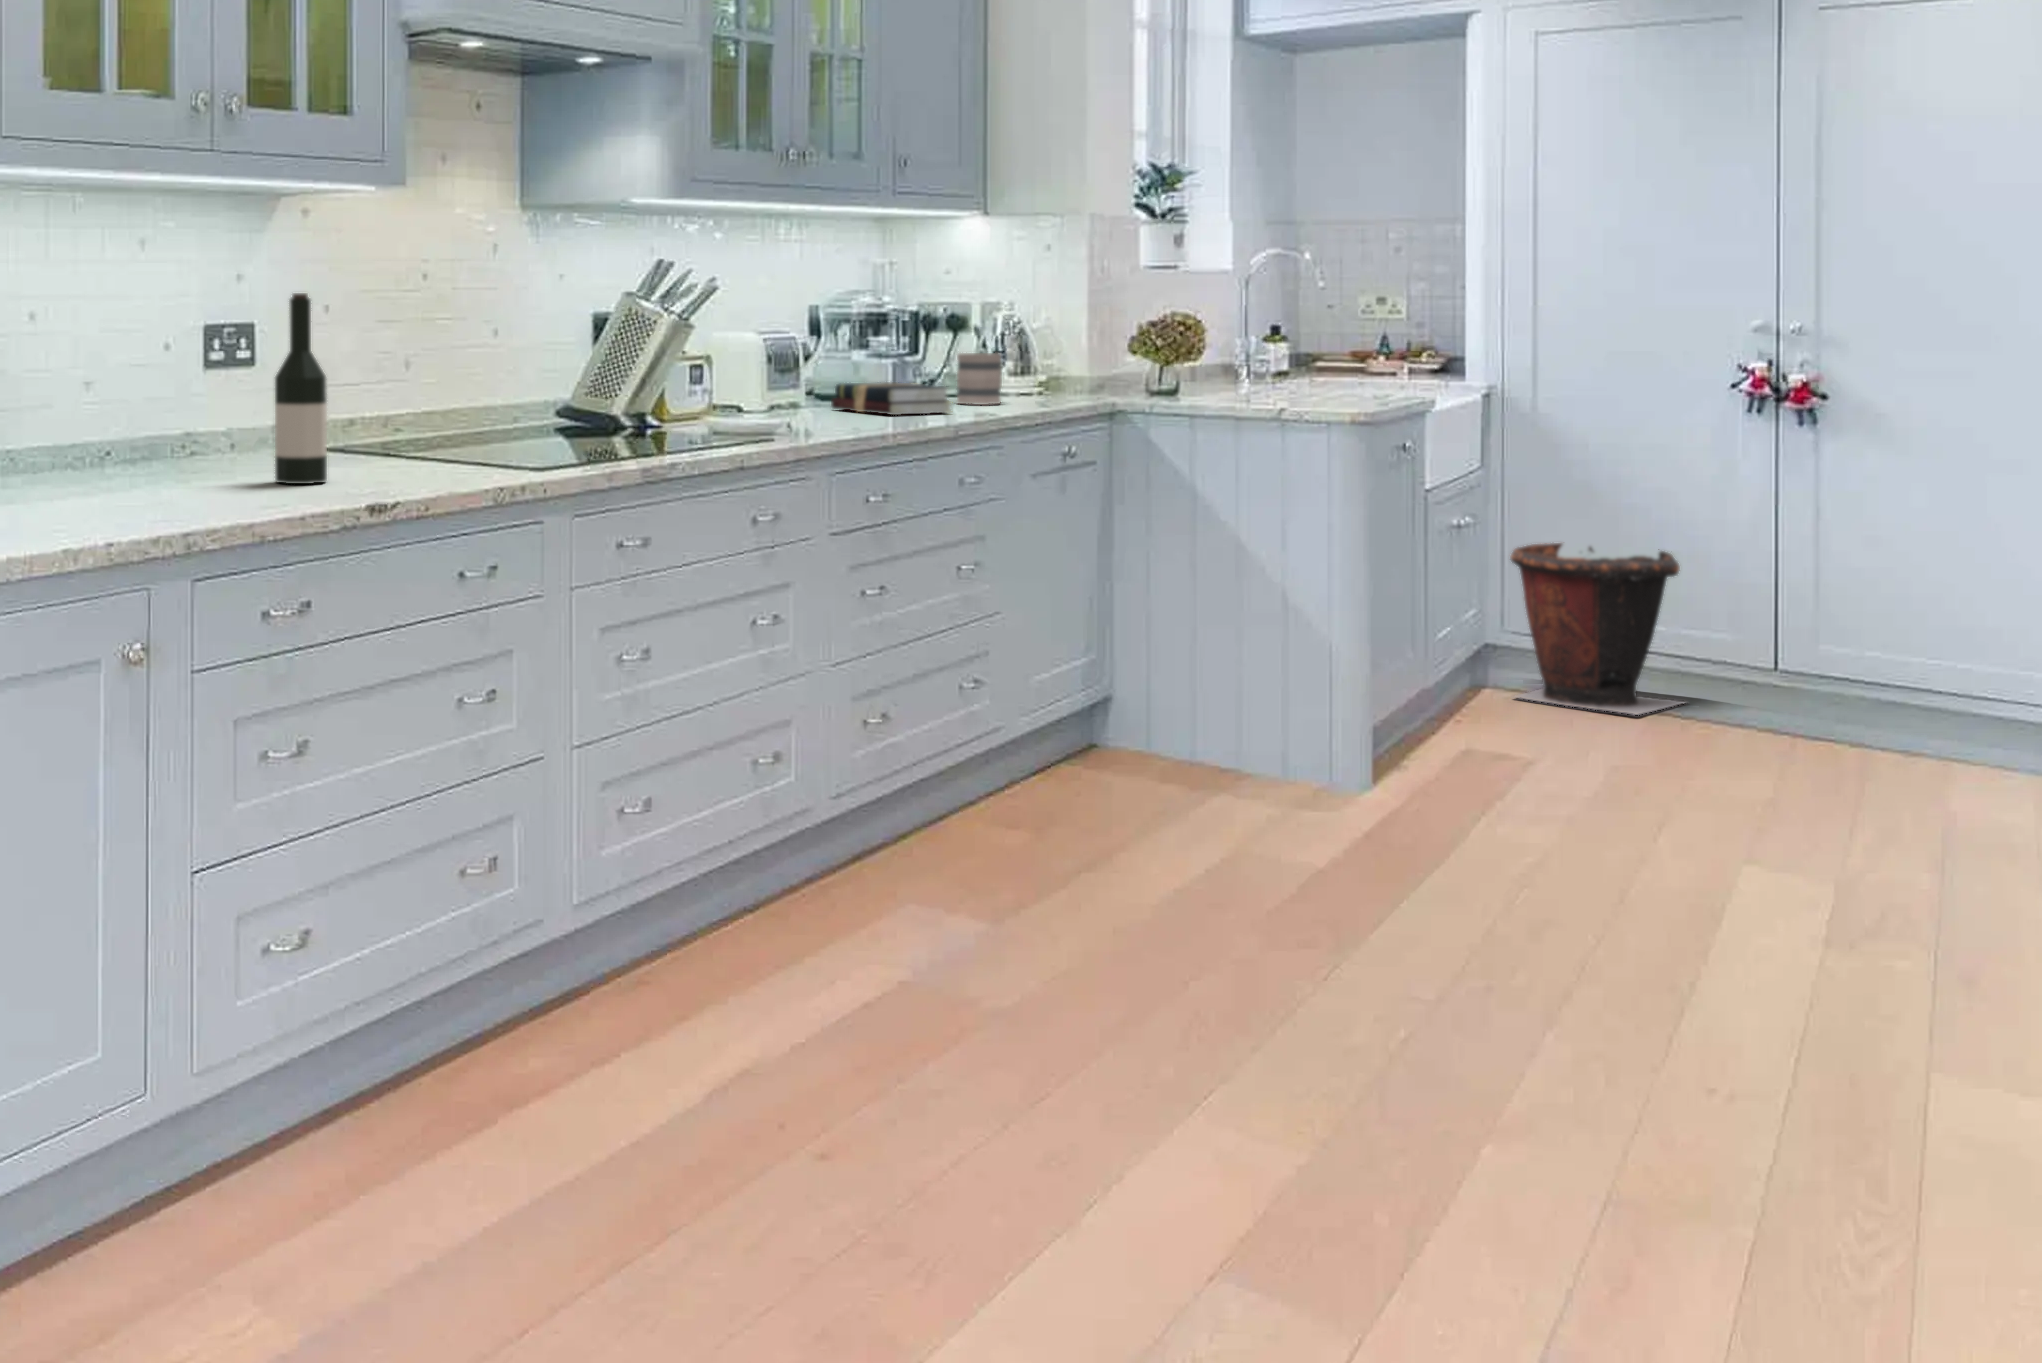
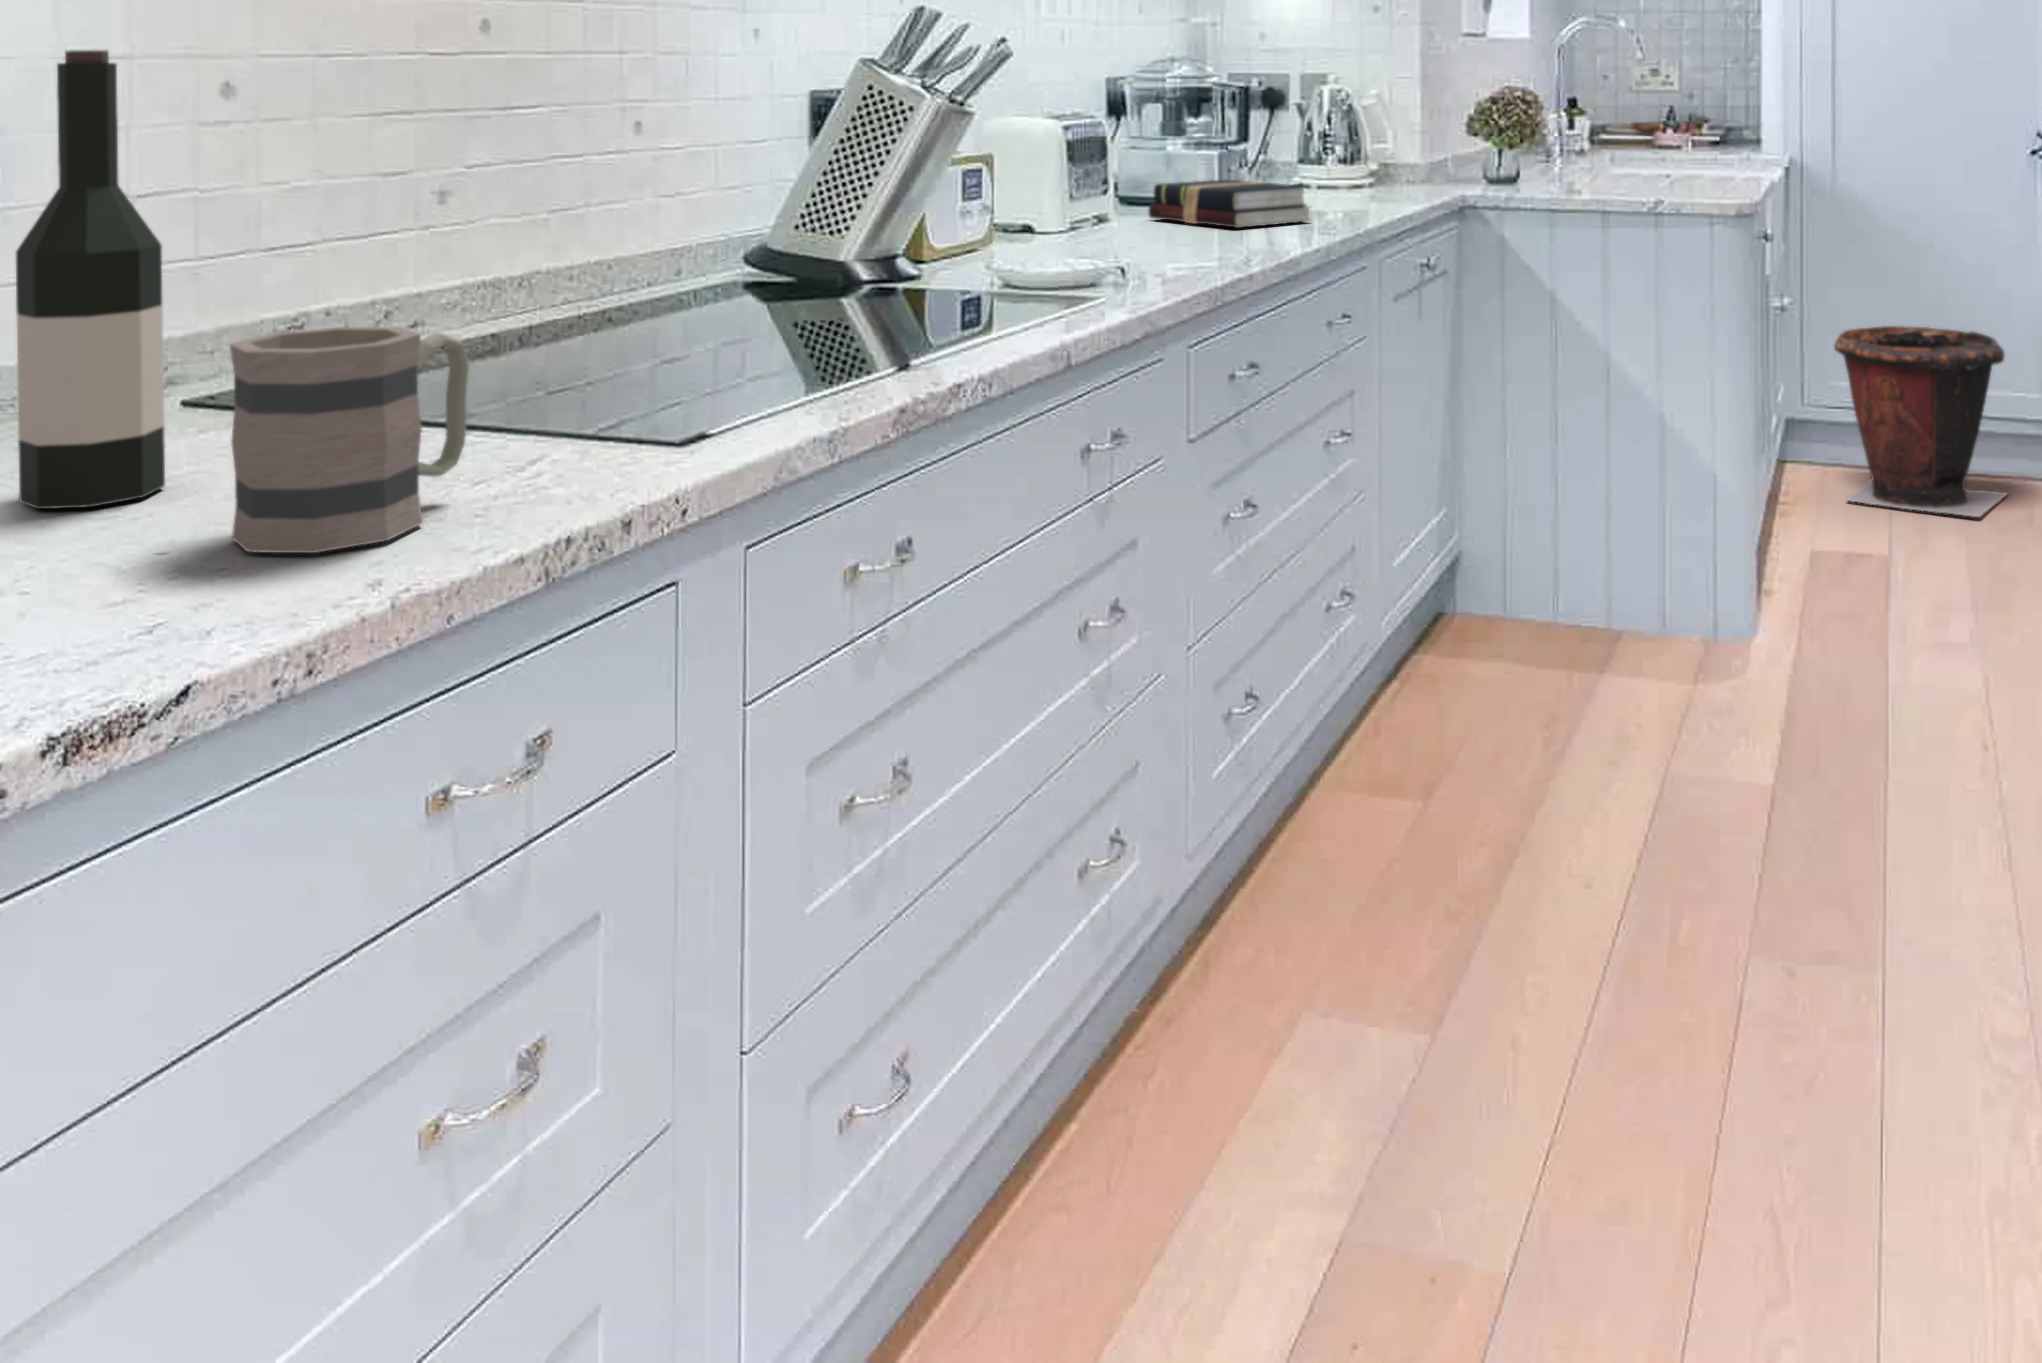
mug: present [957,353,1002,405] -> present [230,327,469,553]

